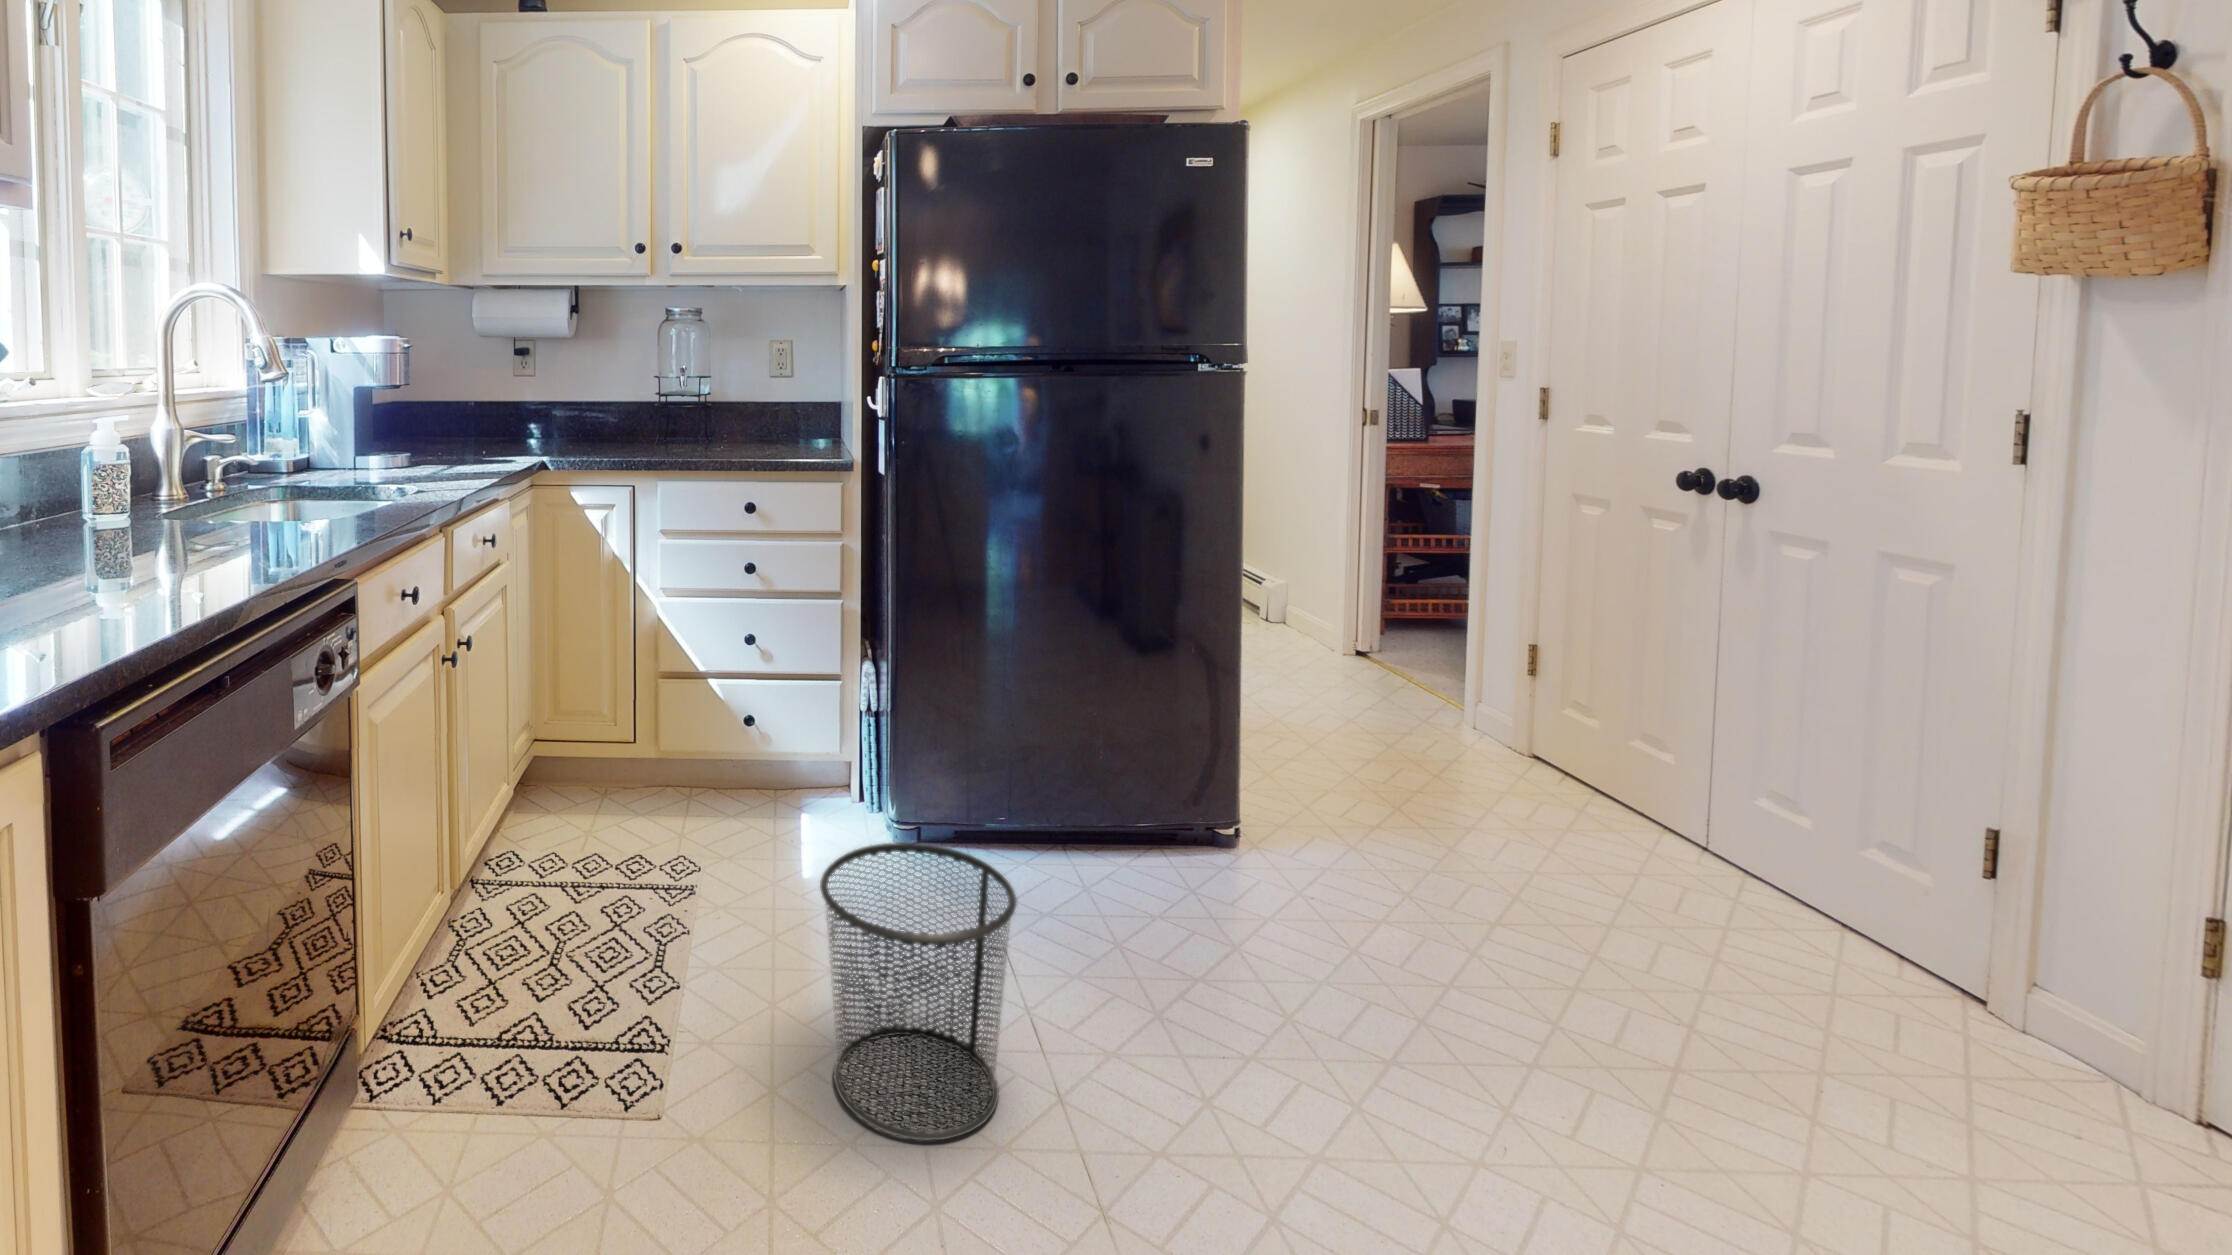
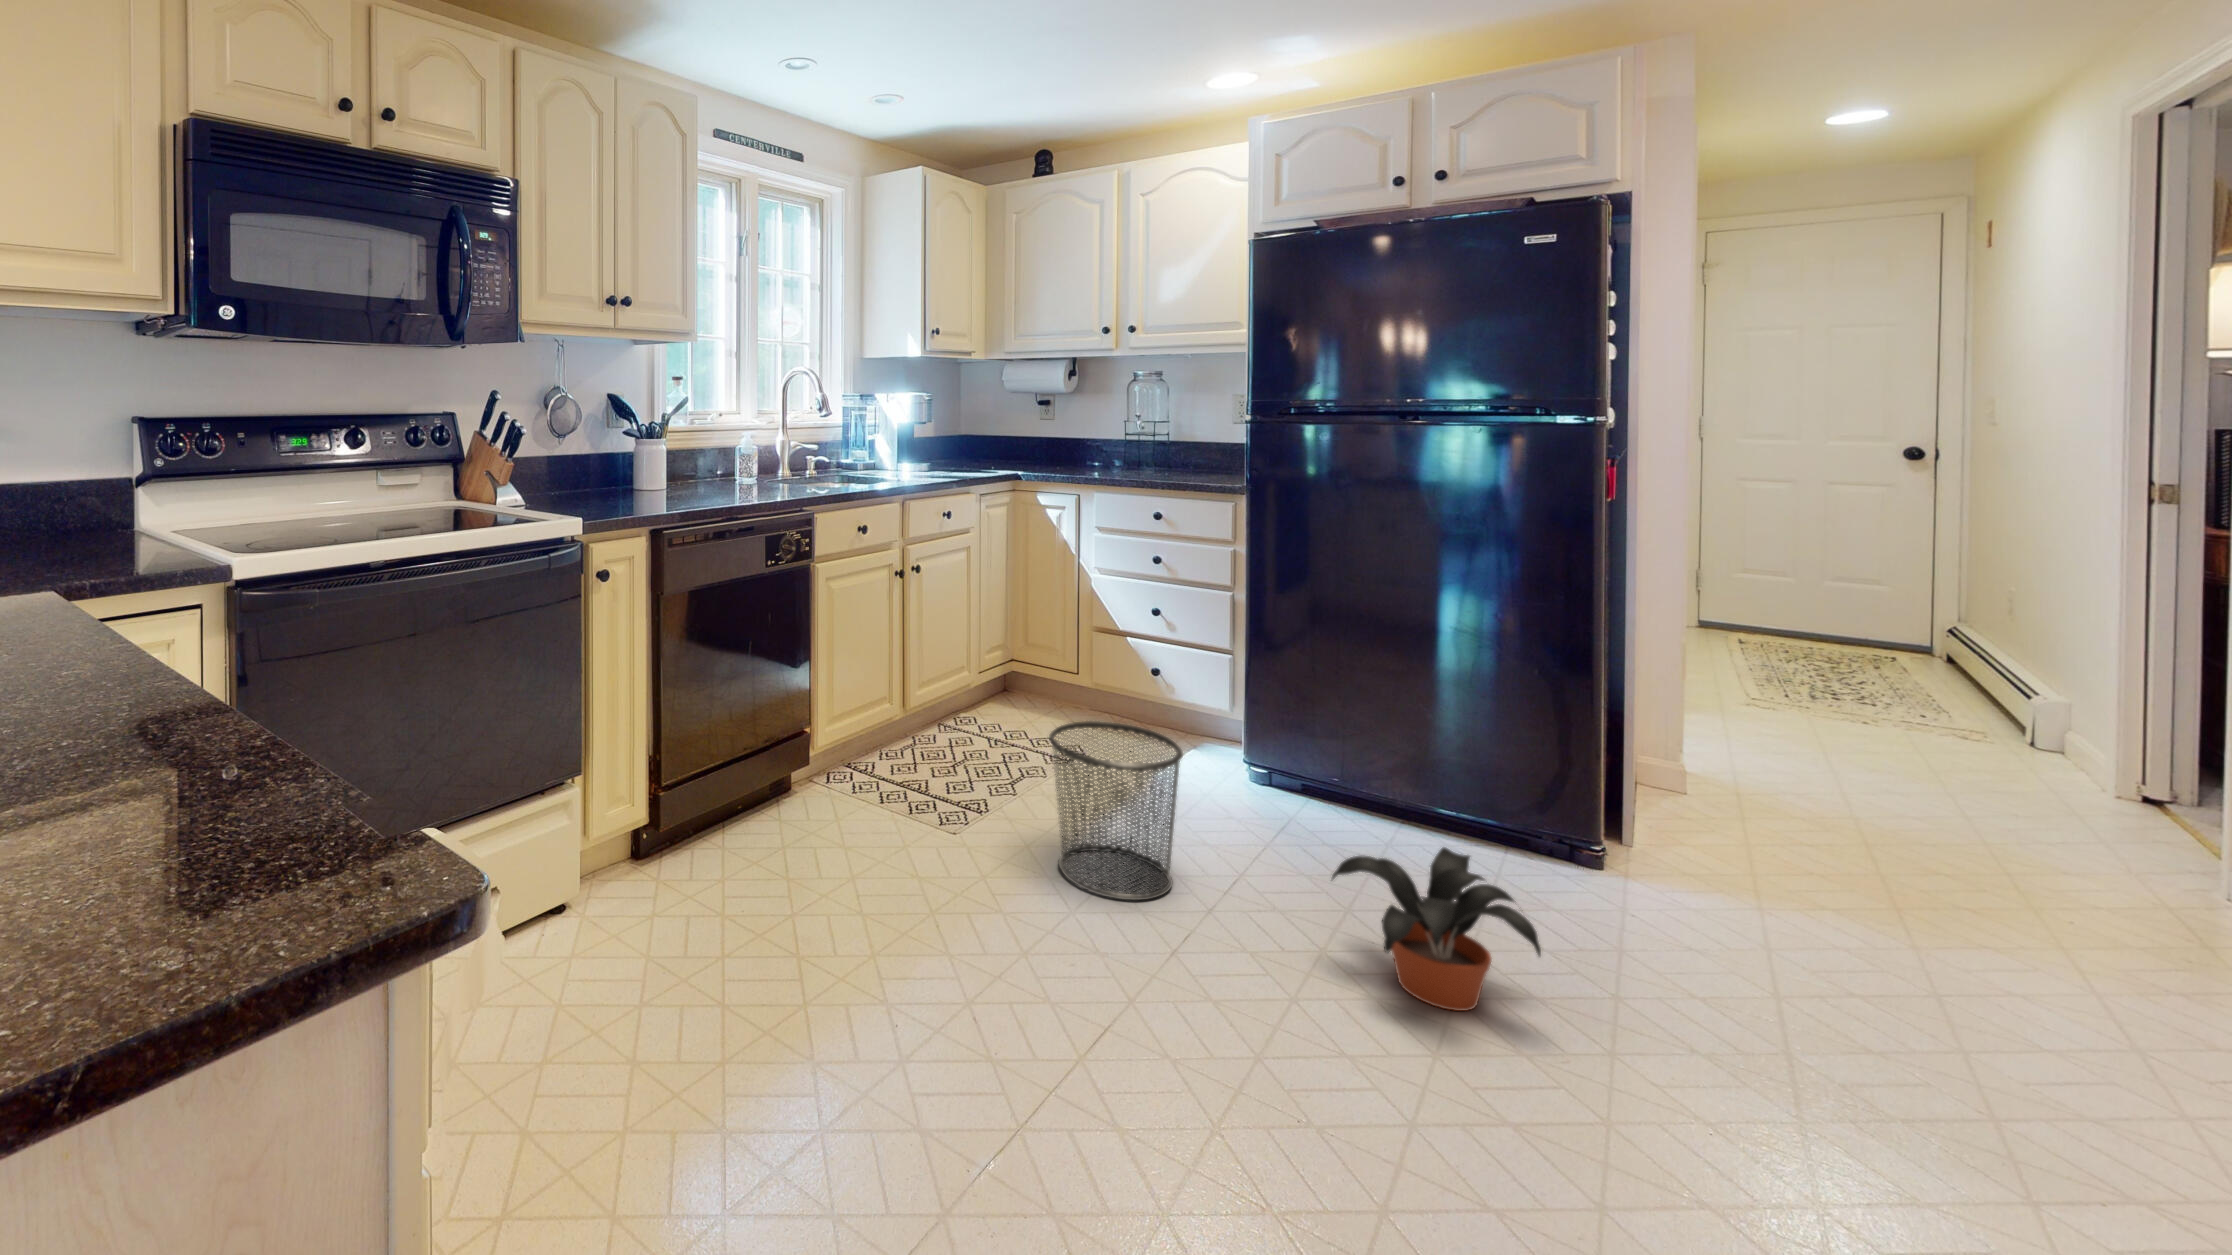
potted plant: none [1218,909,1462,1129] -> present [1332,847,1541,1011]

